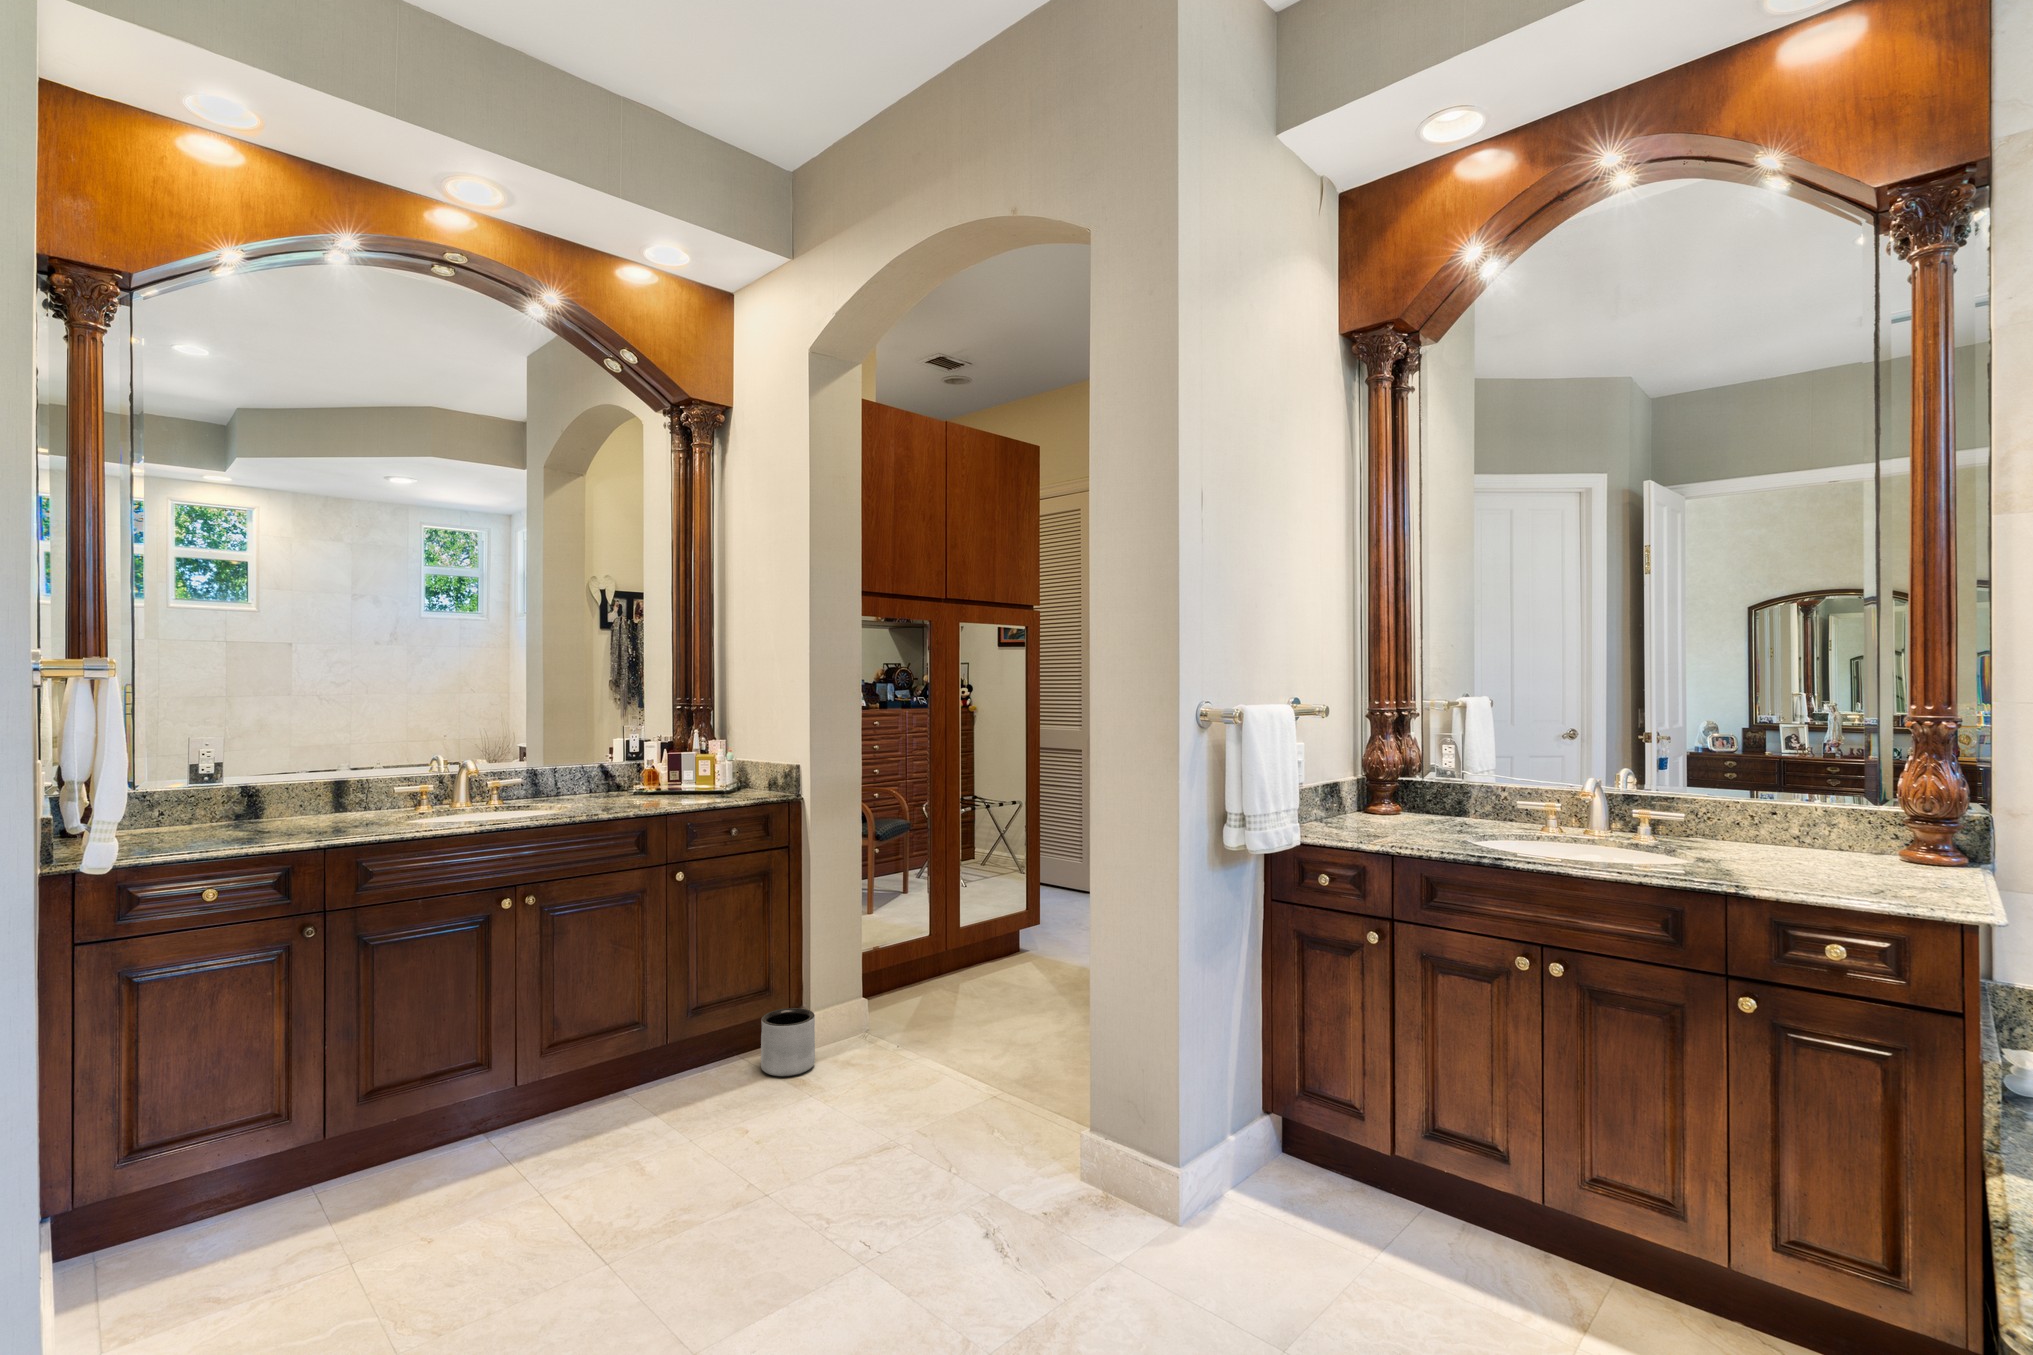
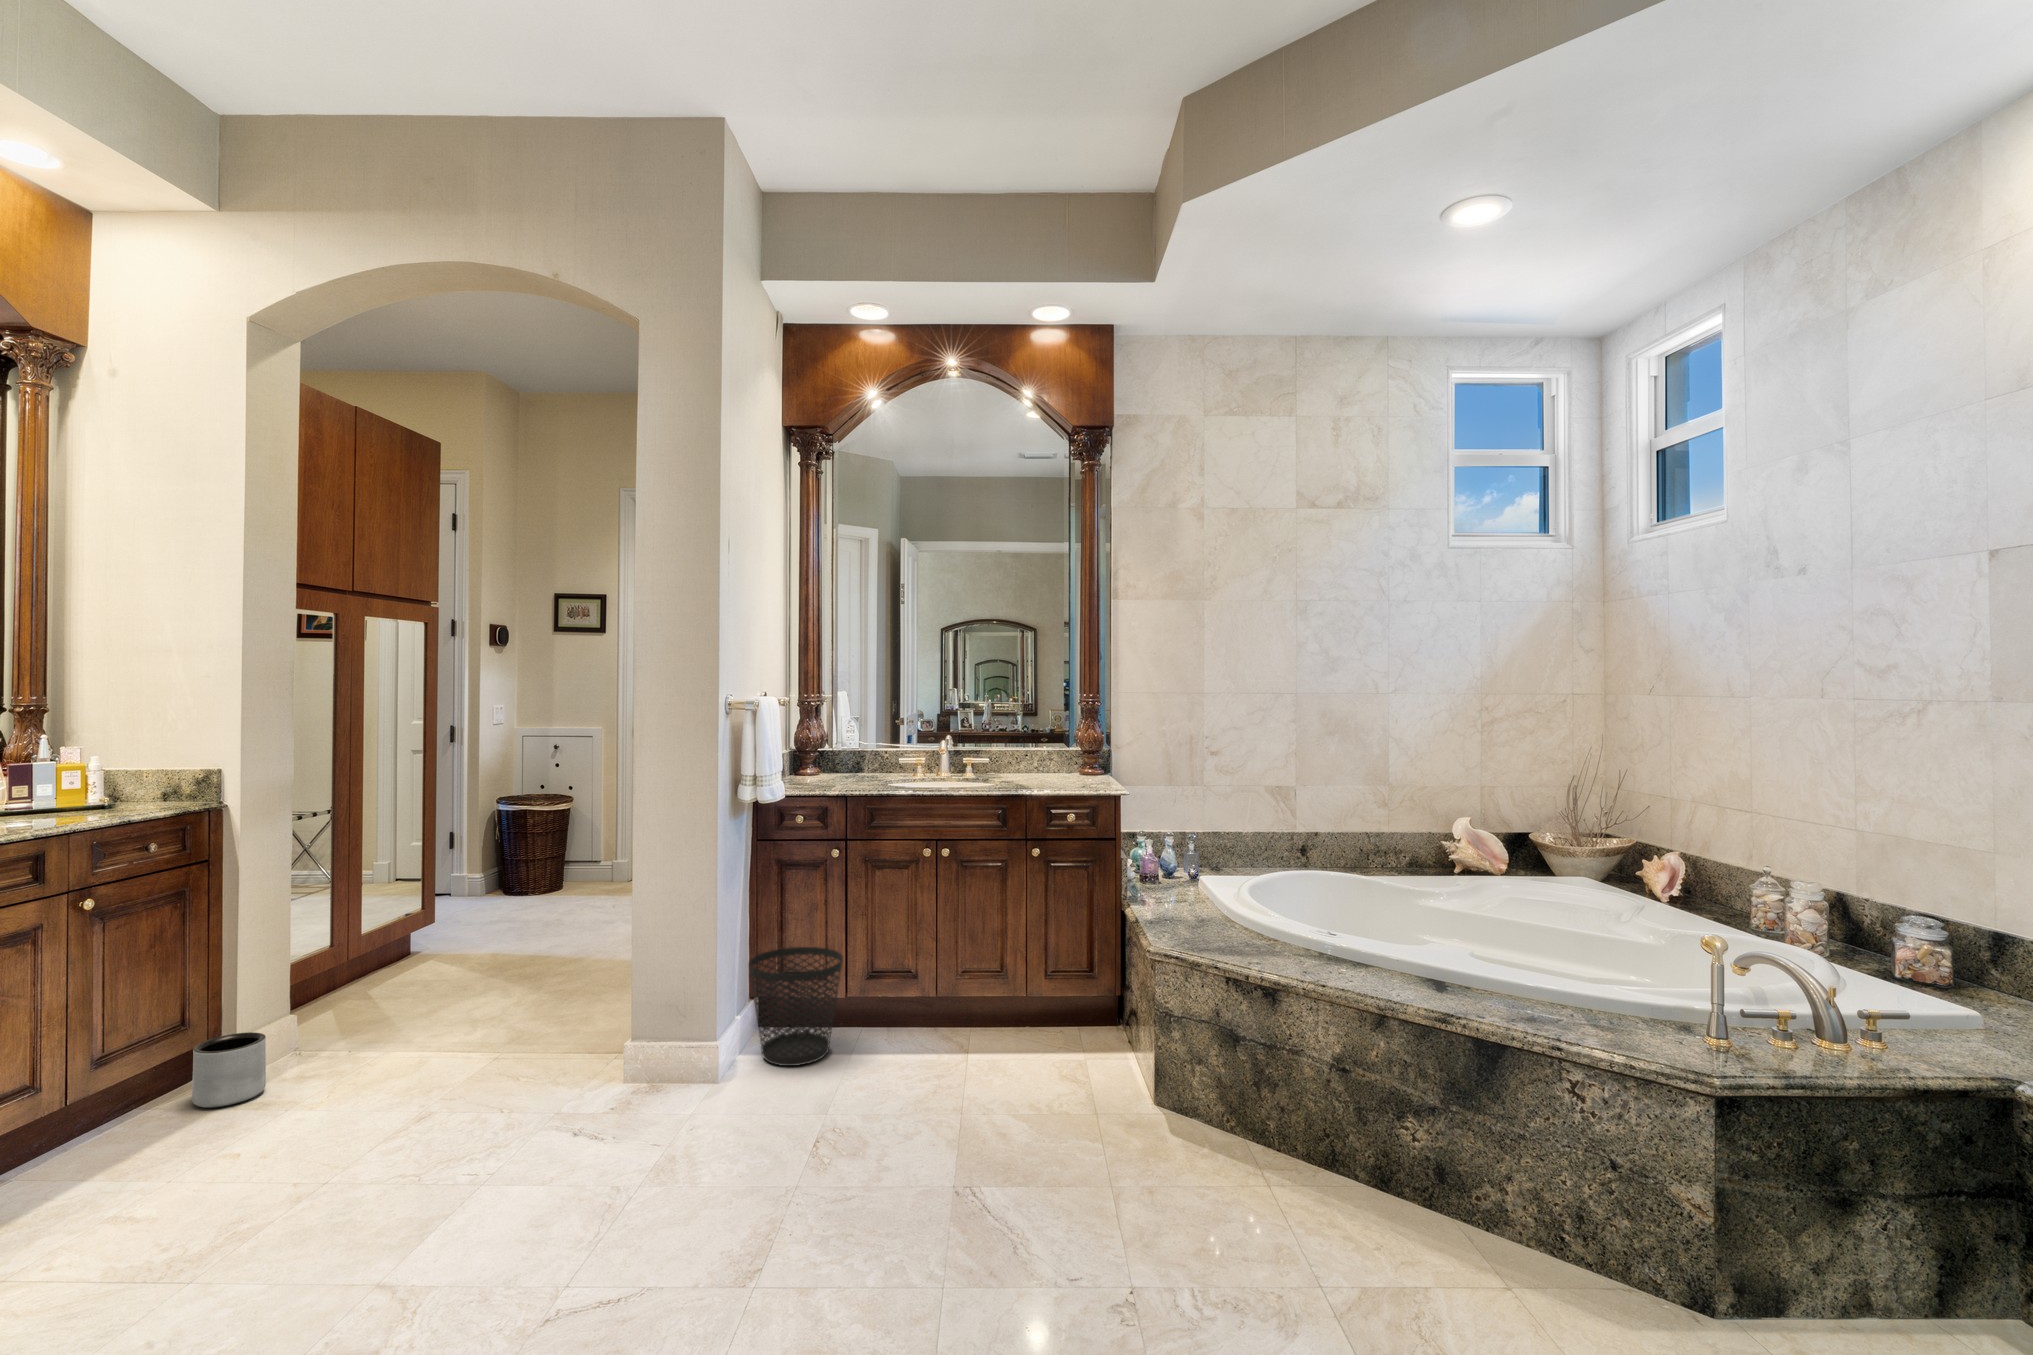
wastebasket: none [1229,1059,1369,1249] -> present [749,947,843,1066]

